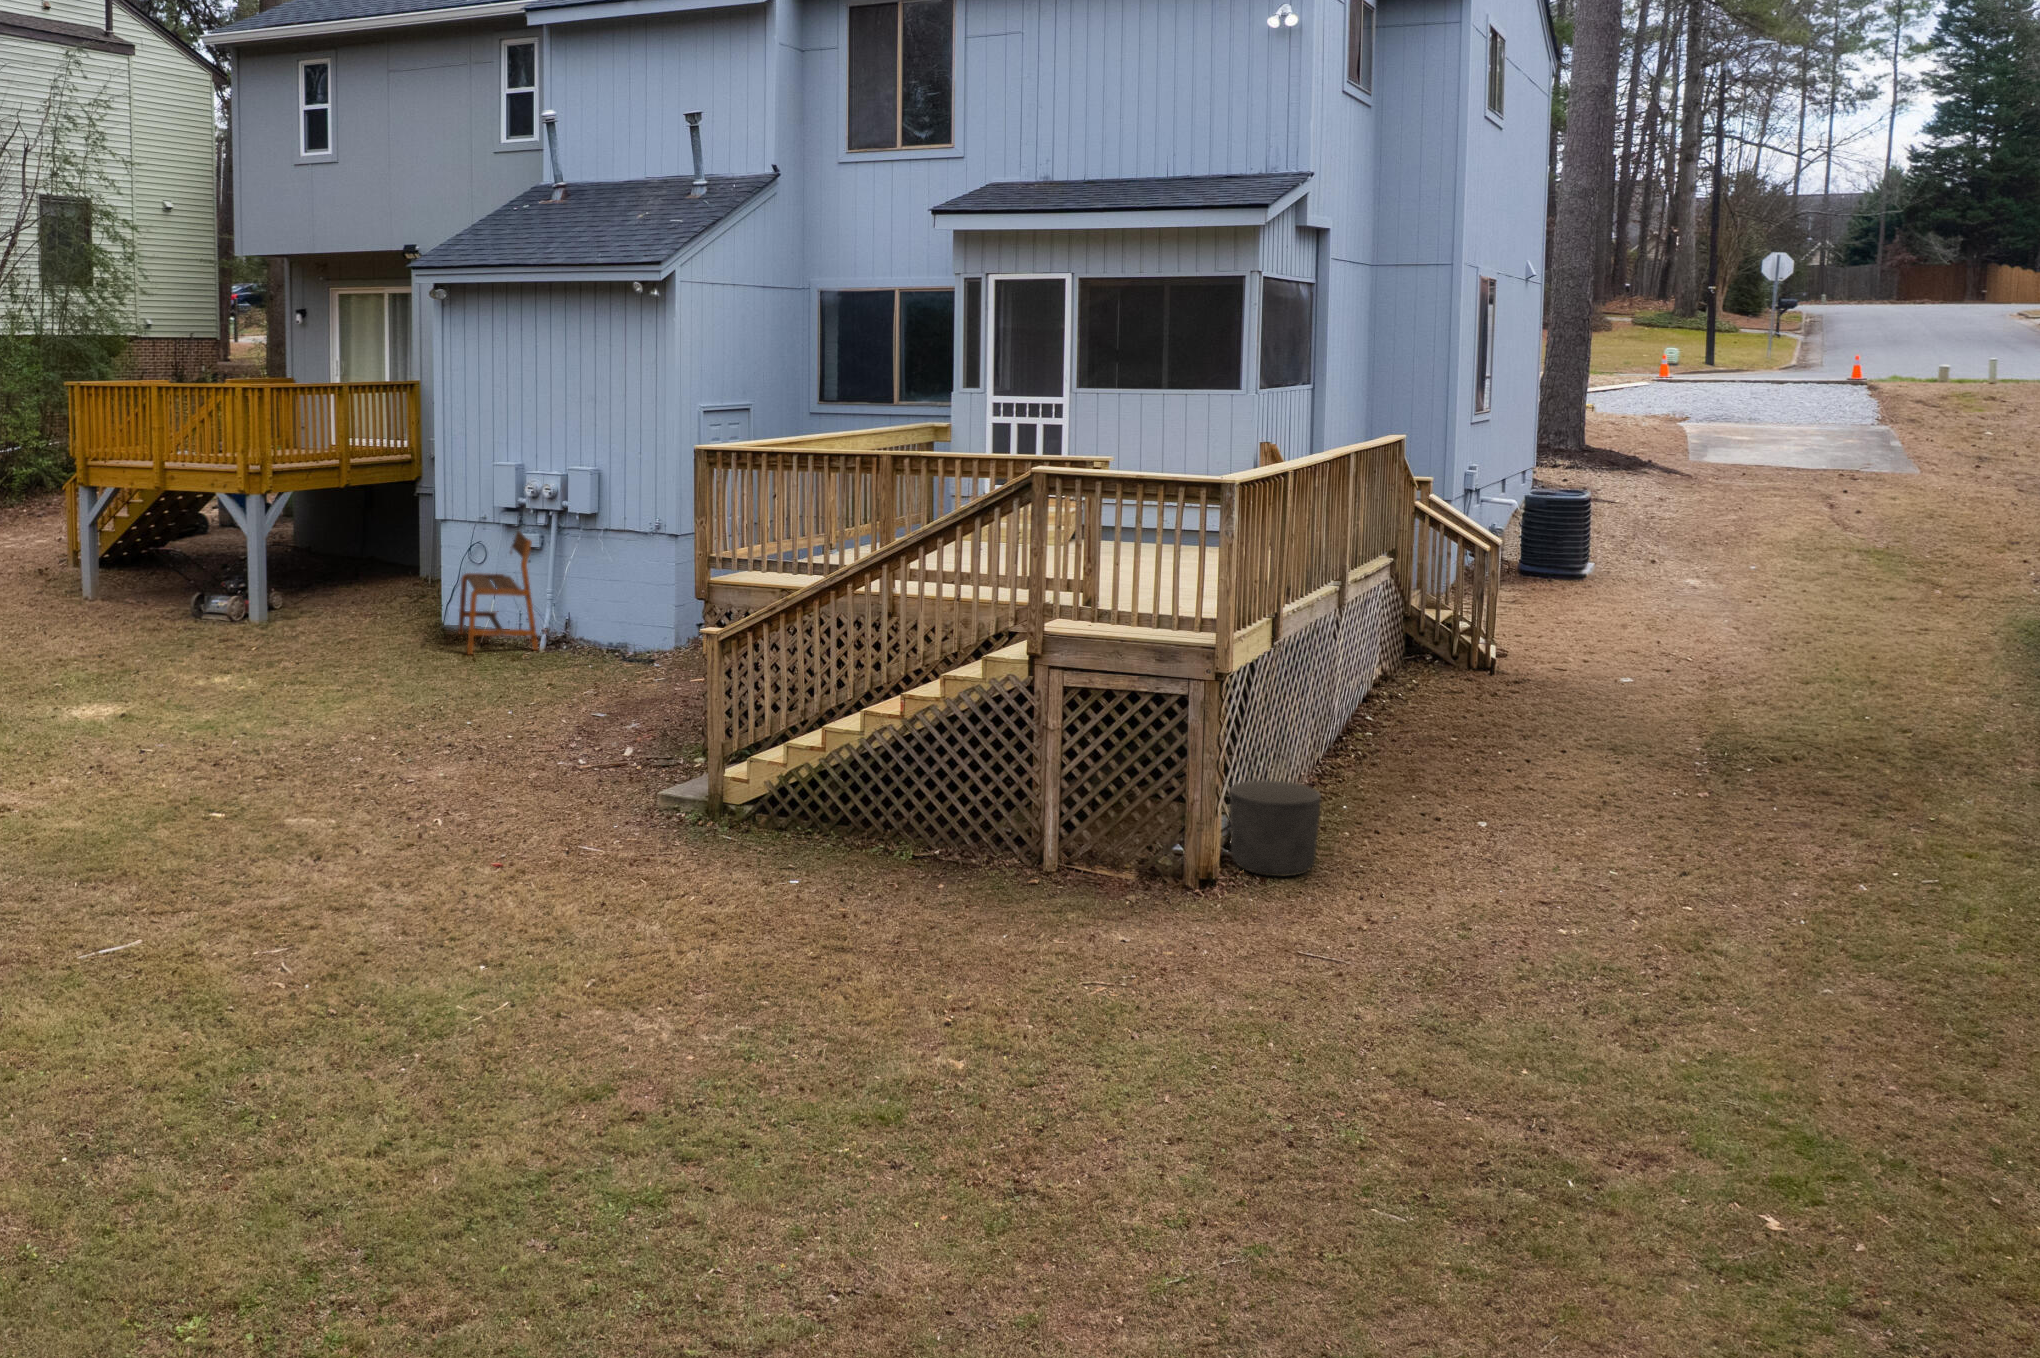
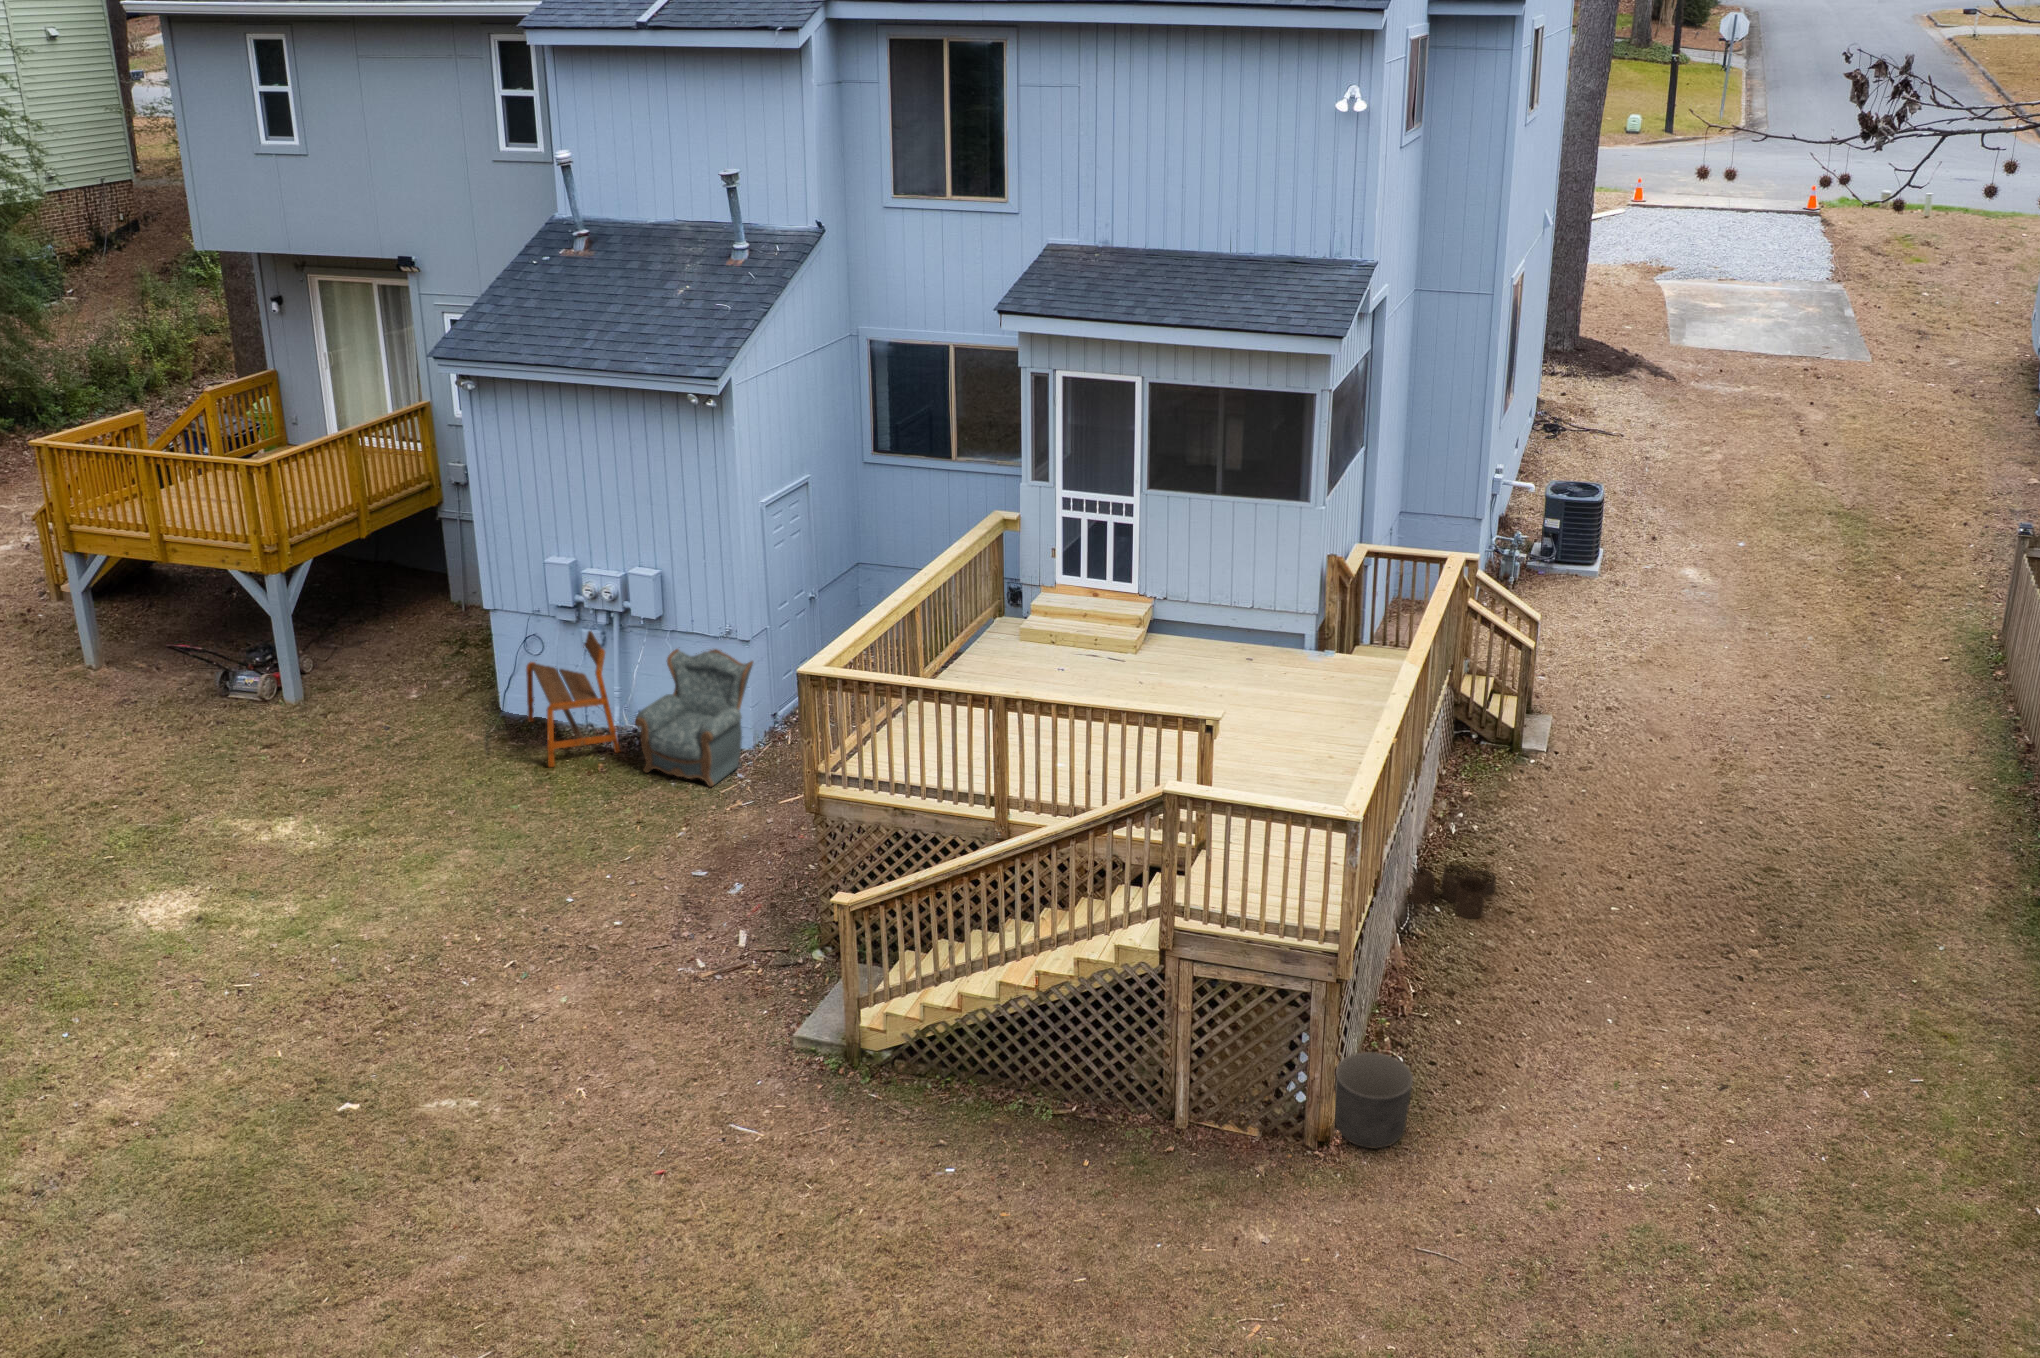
armchair: none [552,545,672,668] -> present [635,649,753,787]
woven basket: none [1340,711,1454,762] -> present [1409,865,1496,918]

